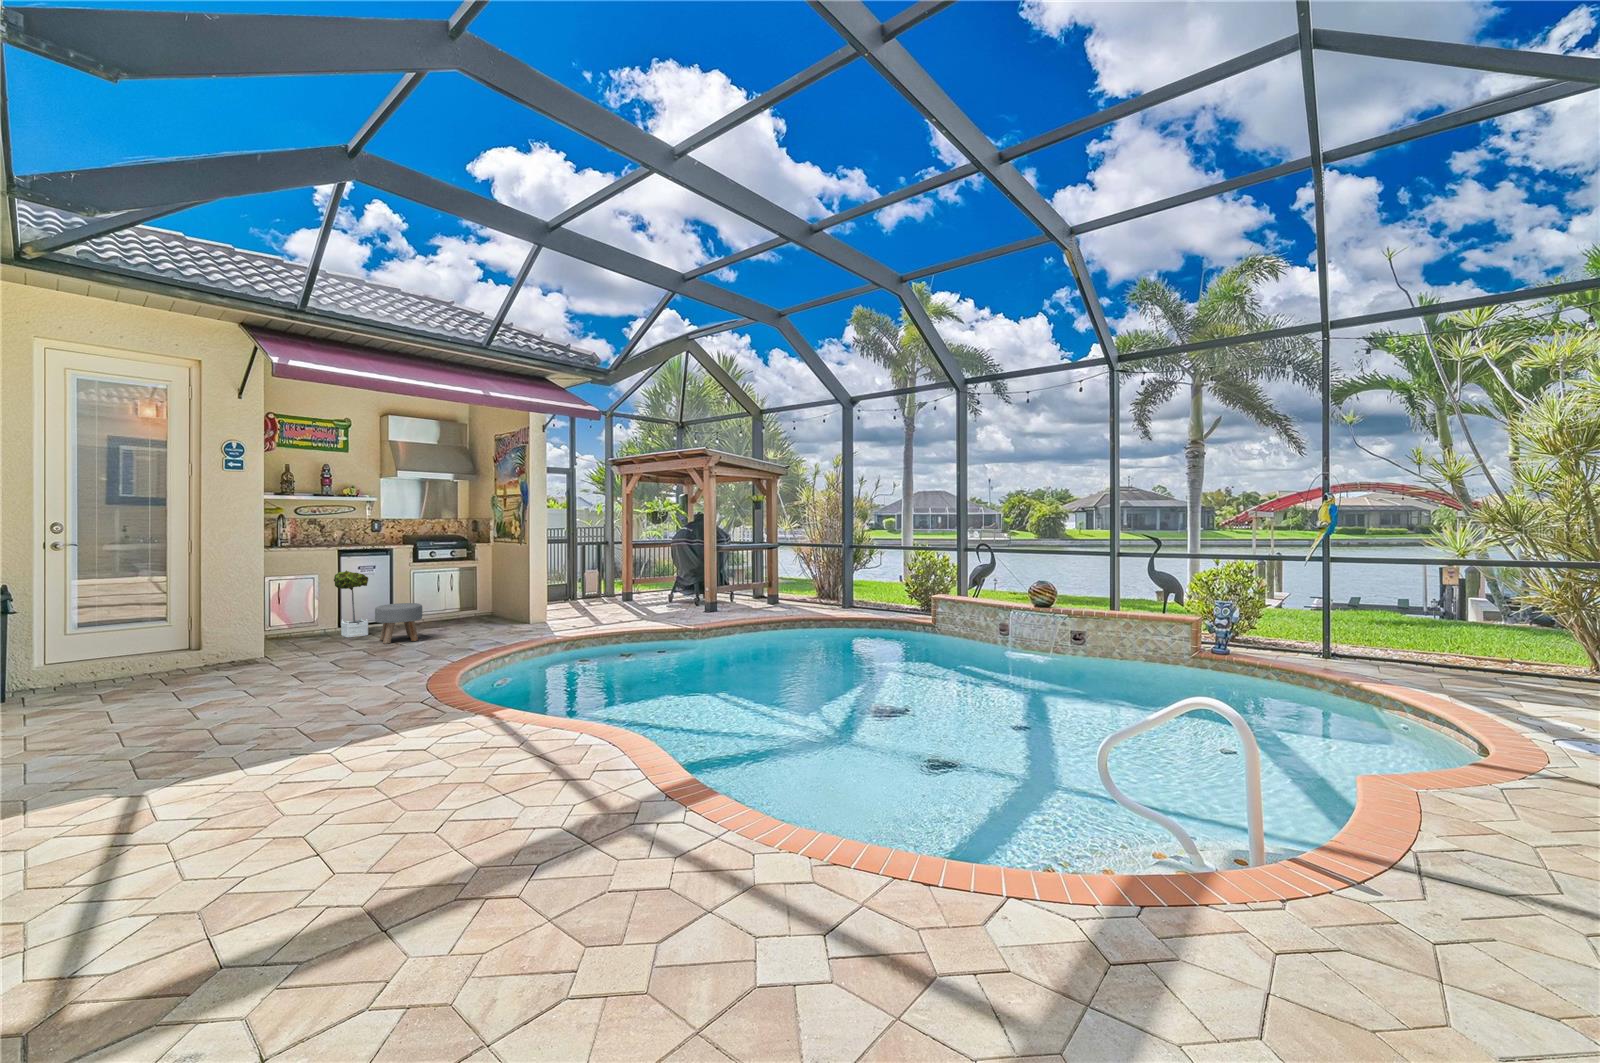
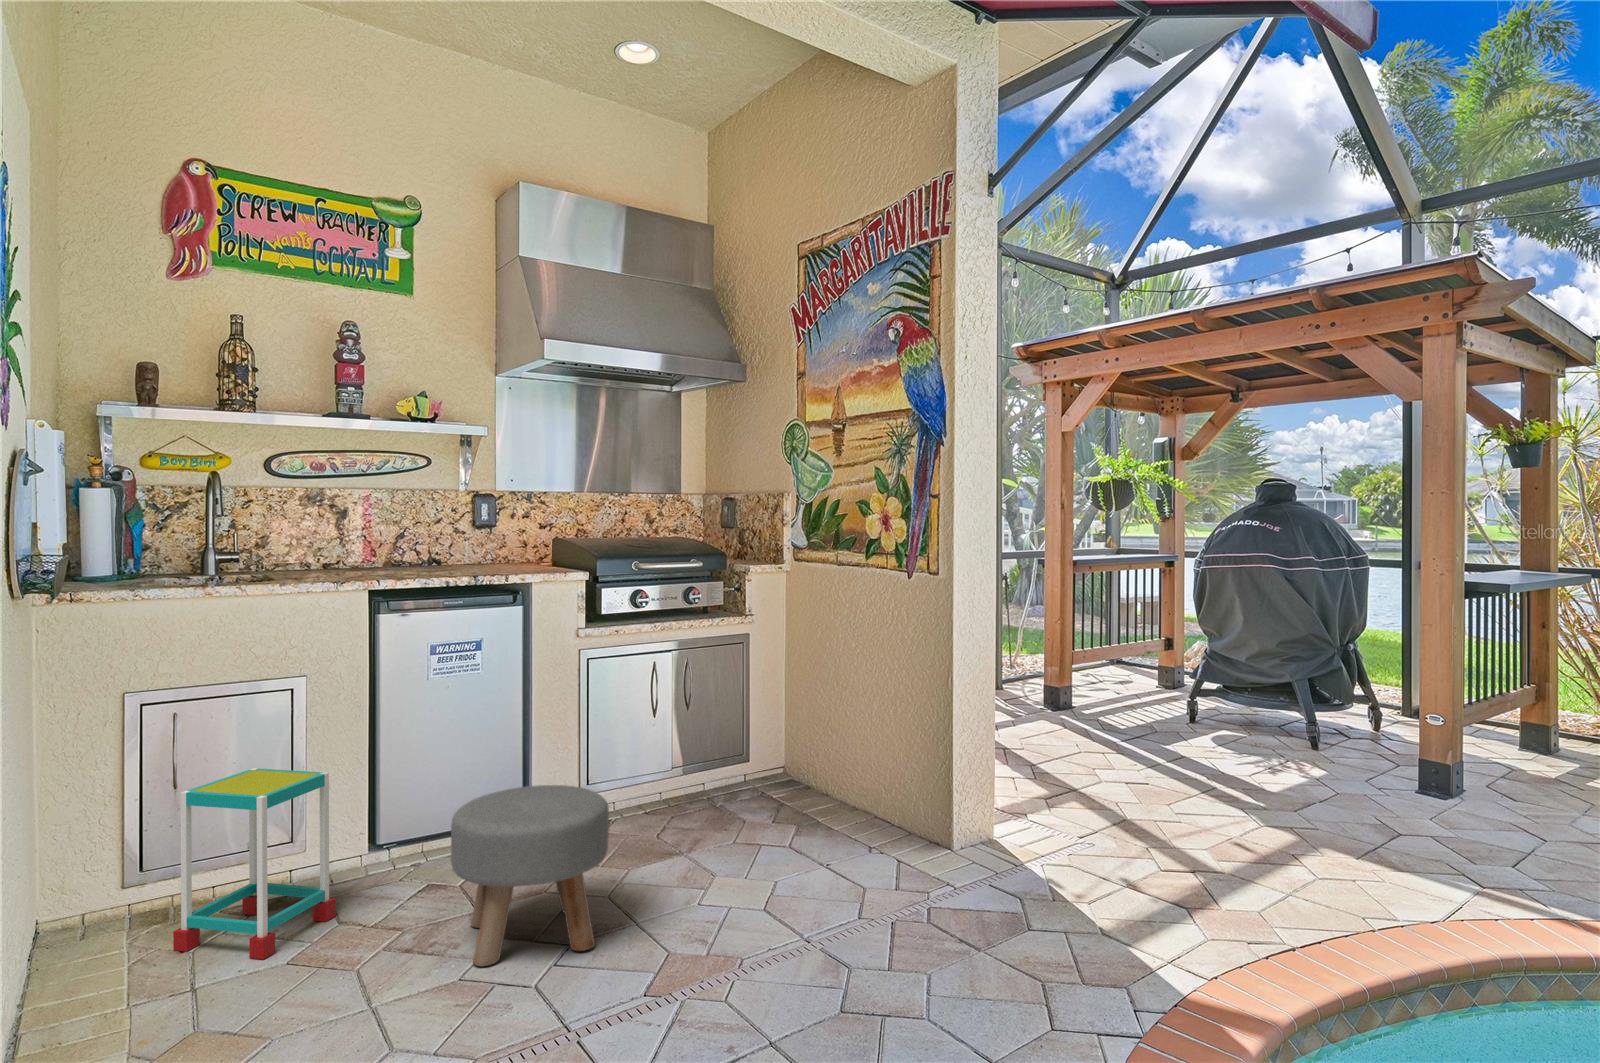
potted tree: present [334,571,368,637] -> none [351,658,453,883]
side table: none [287,601,335,647] -> present [173,768,336,960]

